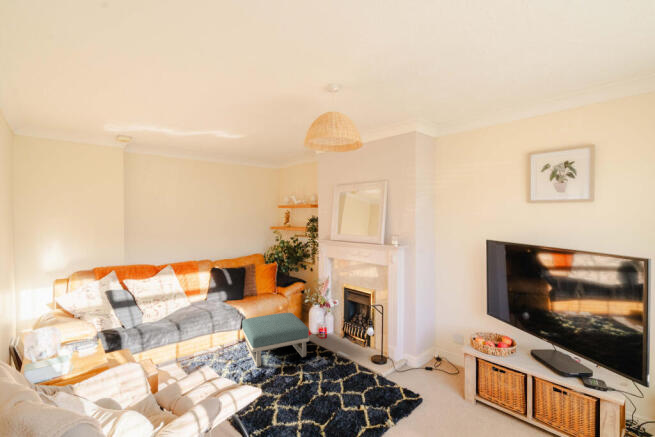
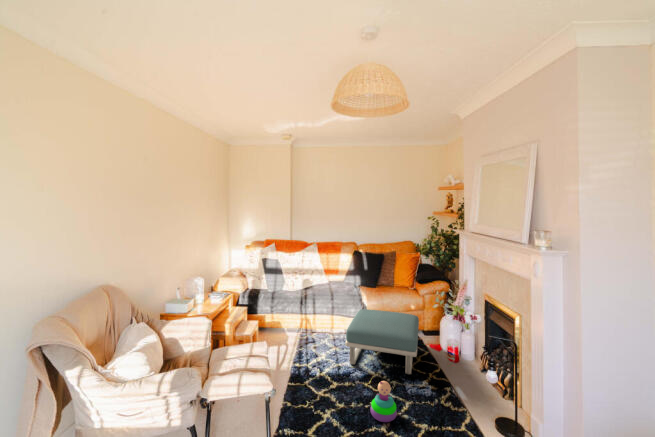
stacking toy: none [301,360,321,391] -> present [370,381,397,422]

